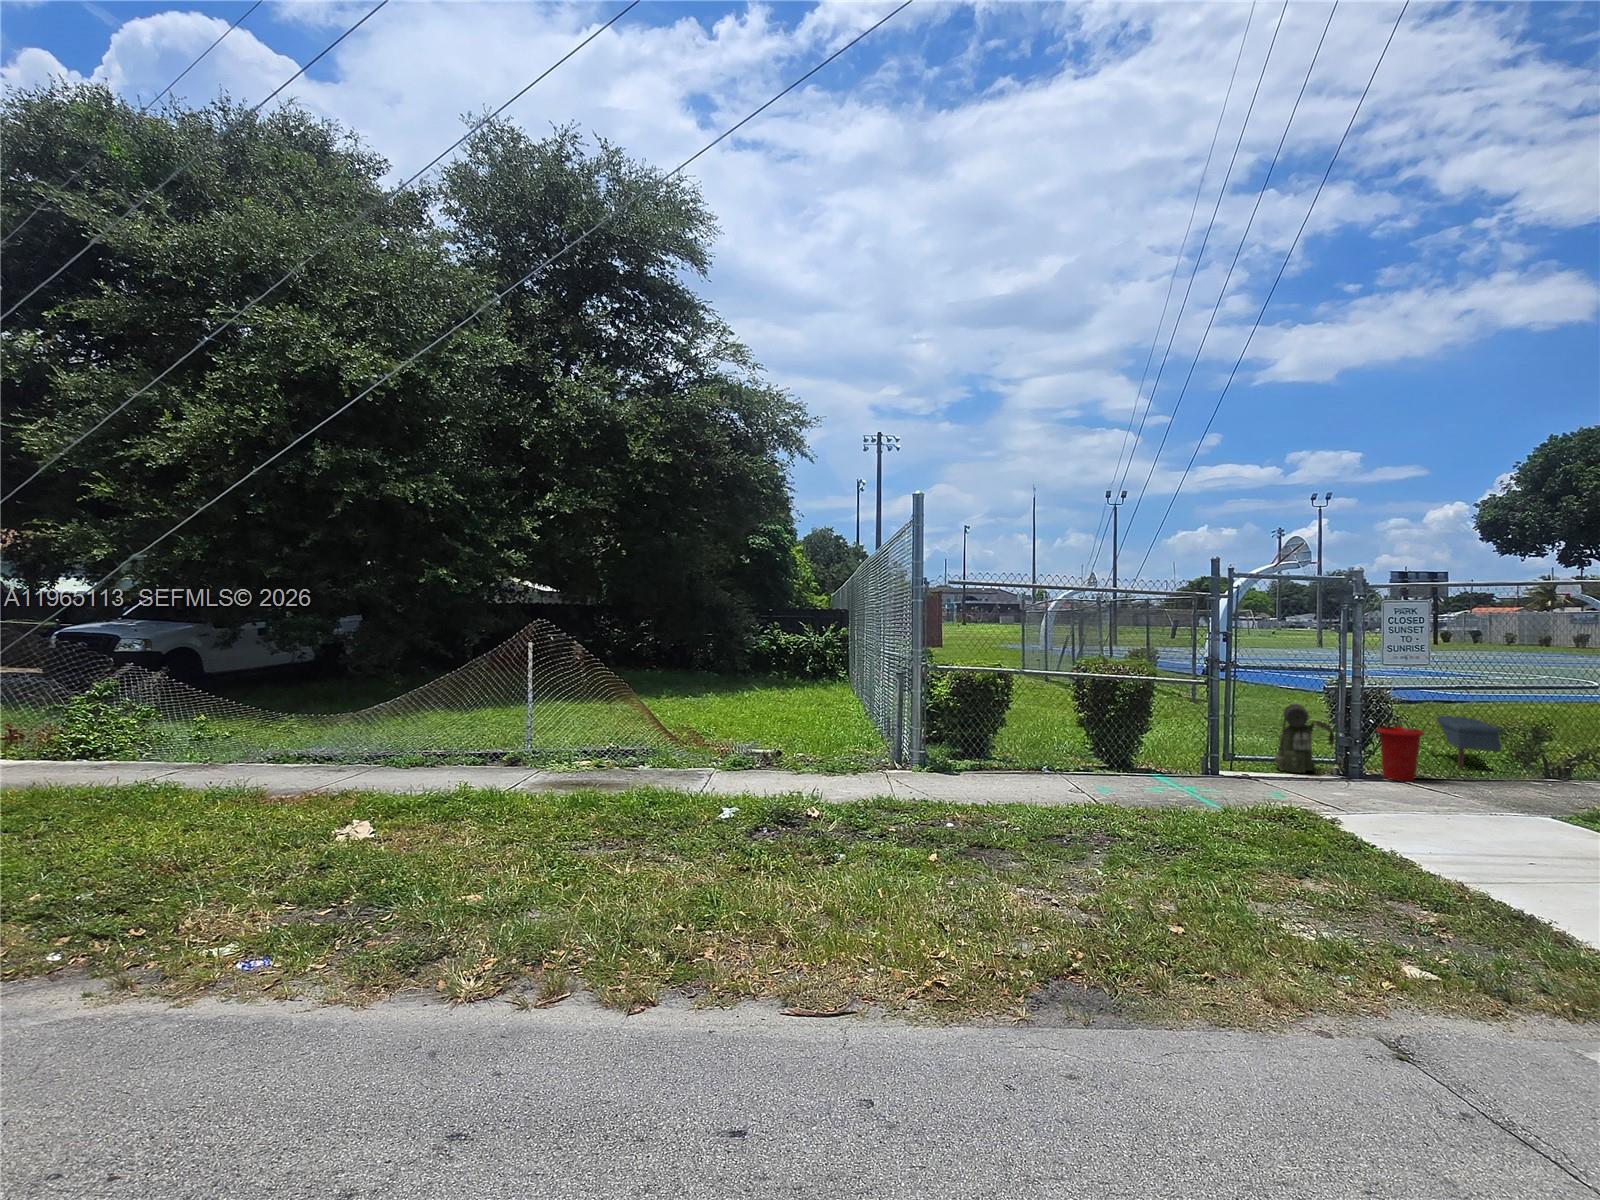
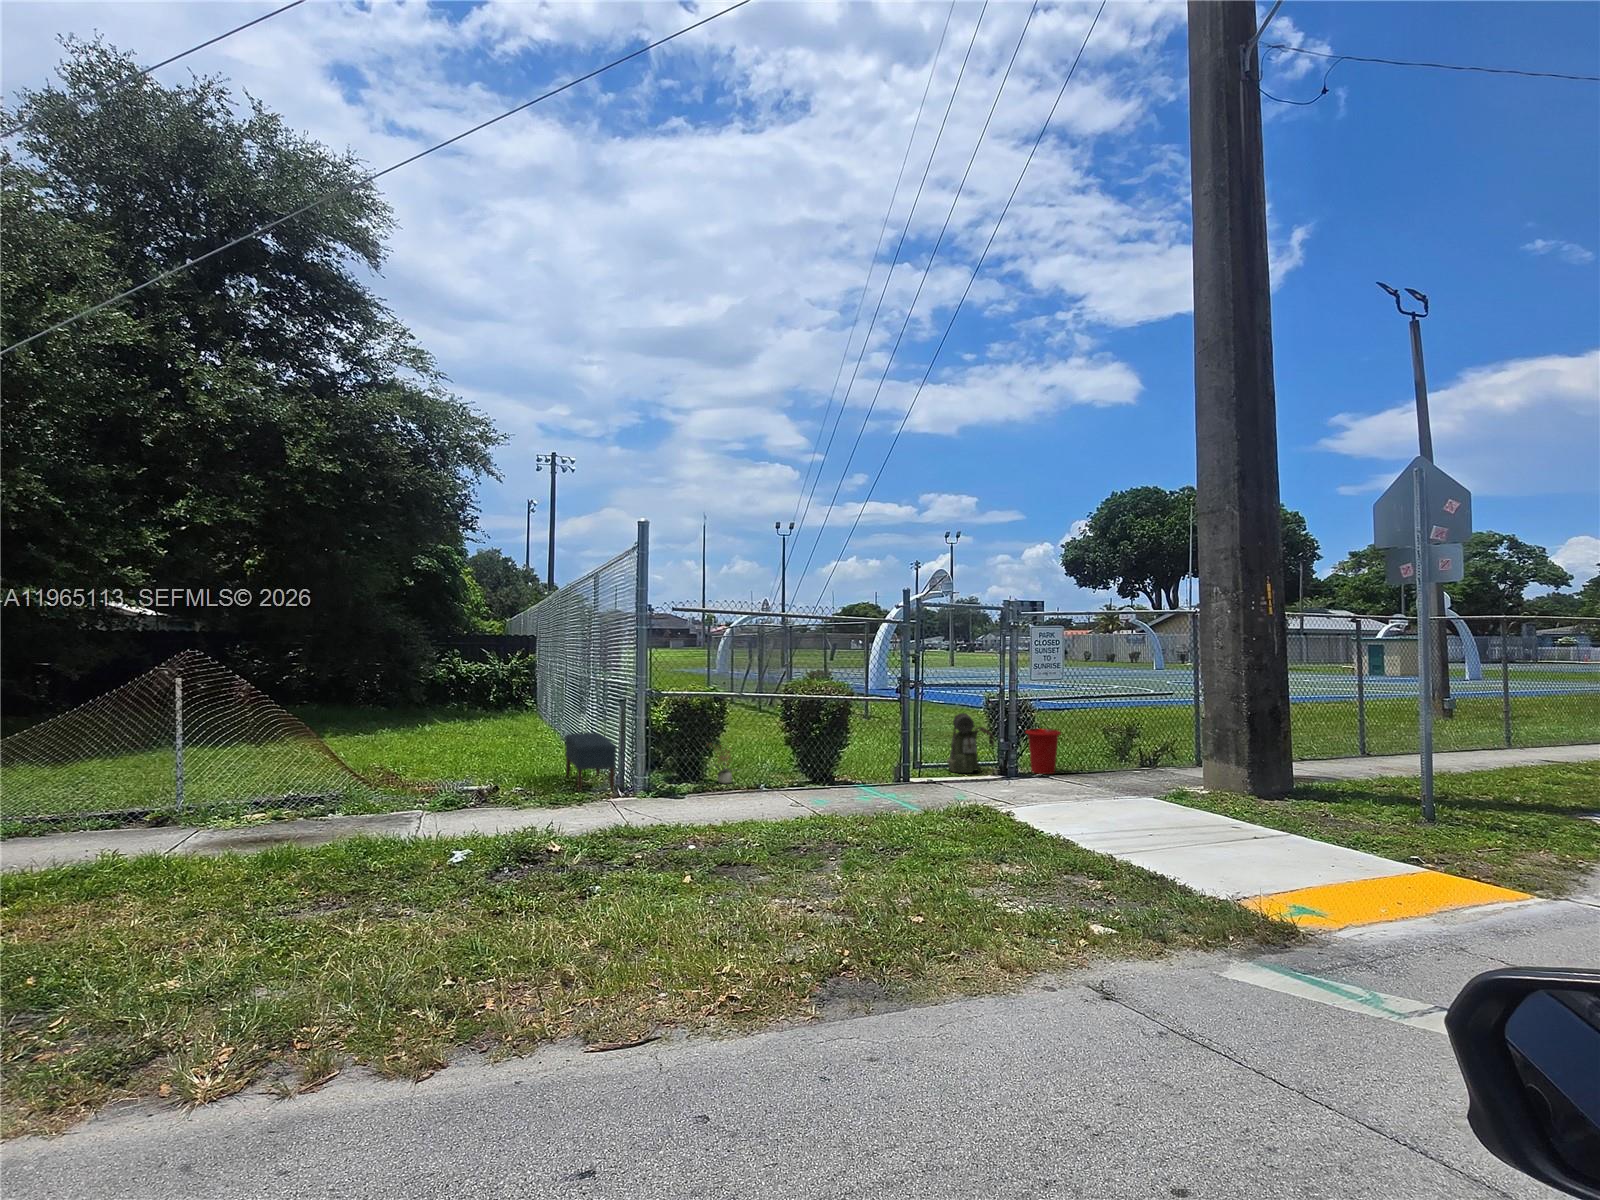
bench: present [1431,716,1501,770] -> present [565,733,616,792]
potted plant: none [993,719,1030,765] -> present [713,745,738,783]

